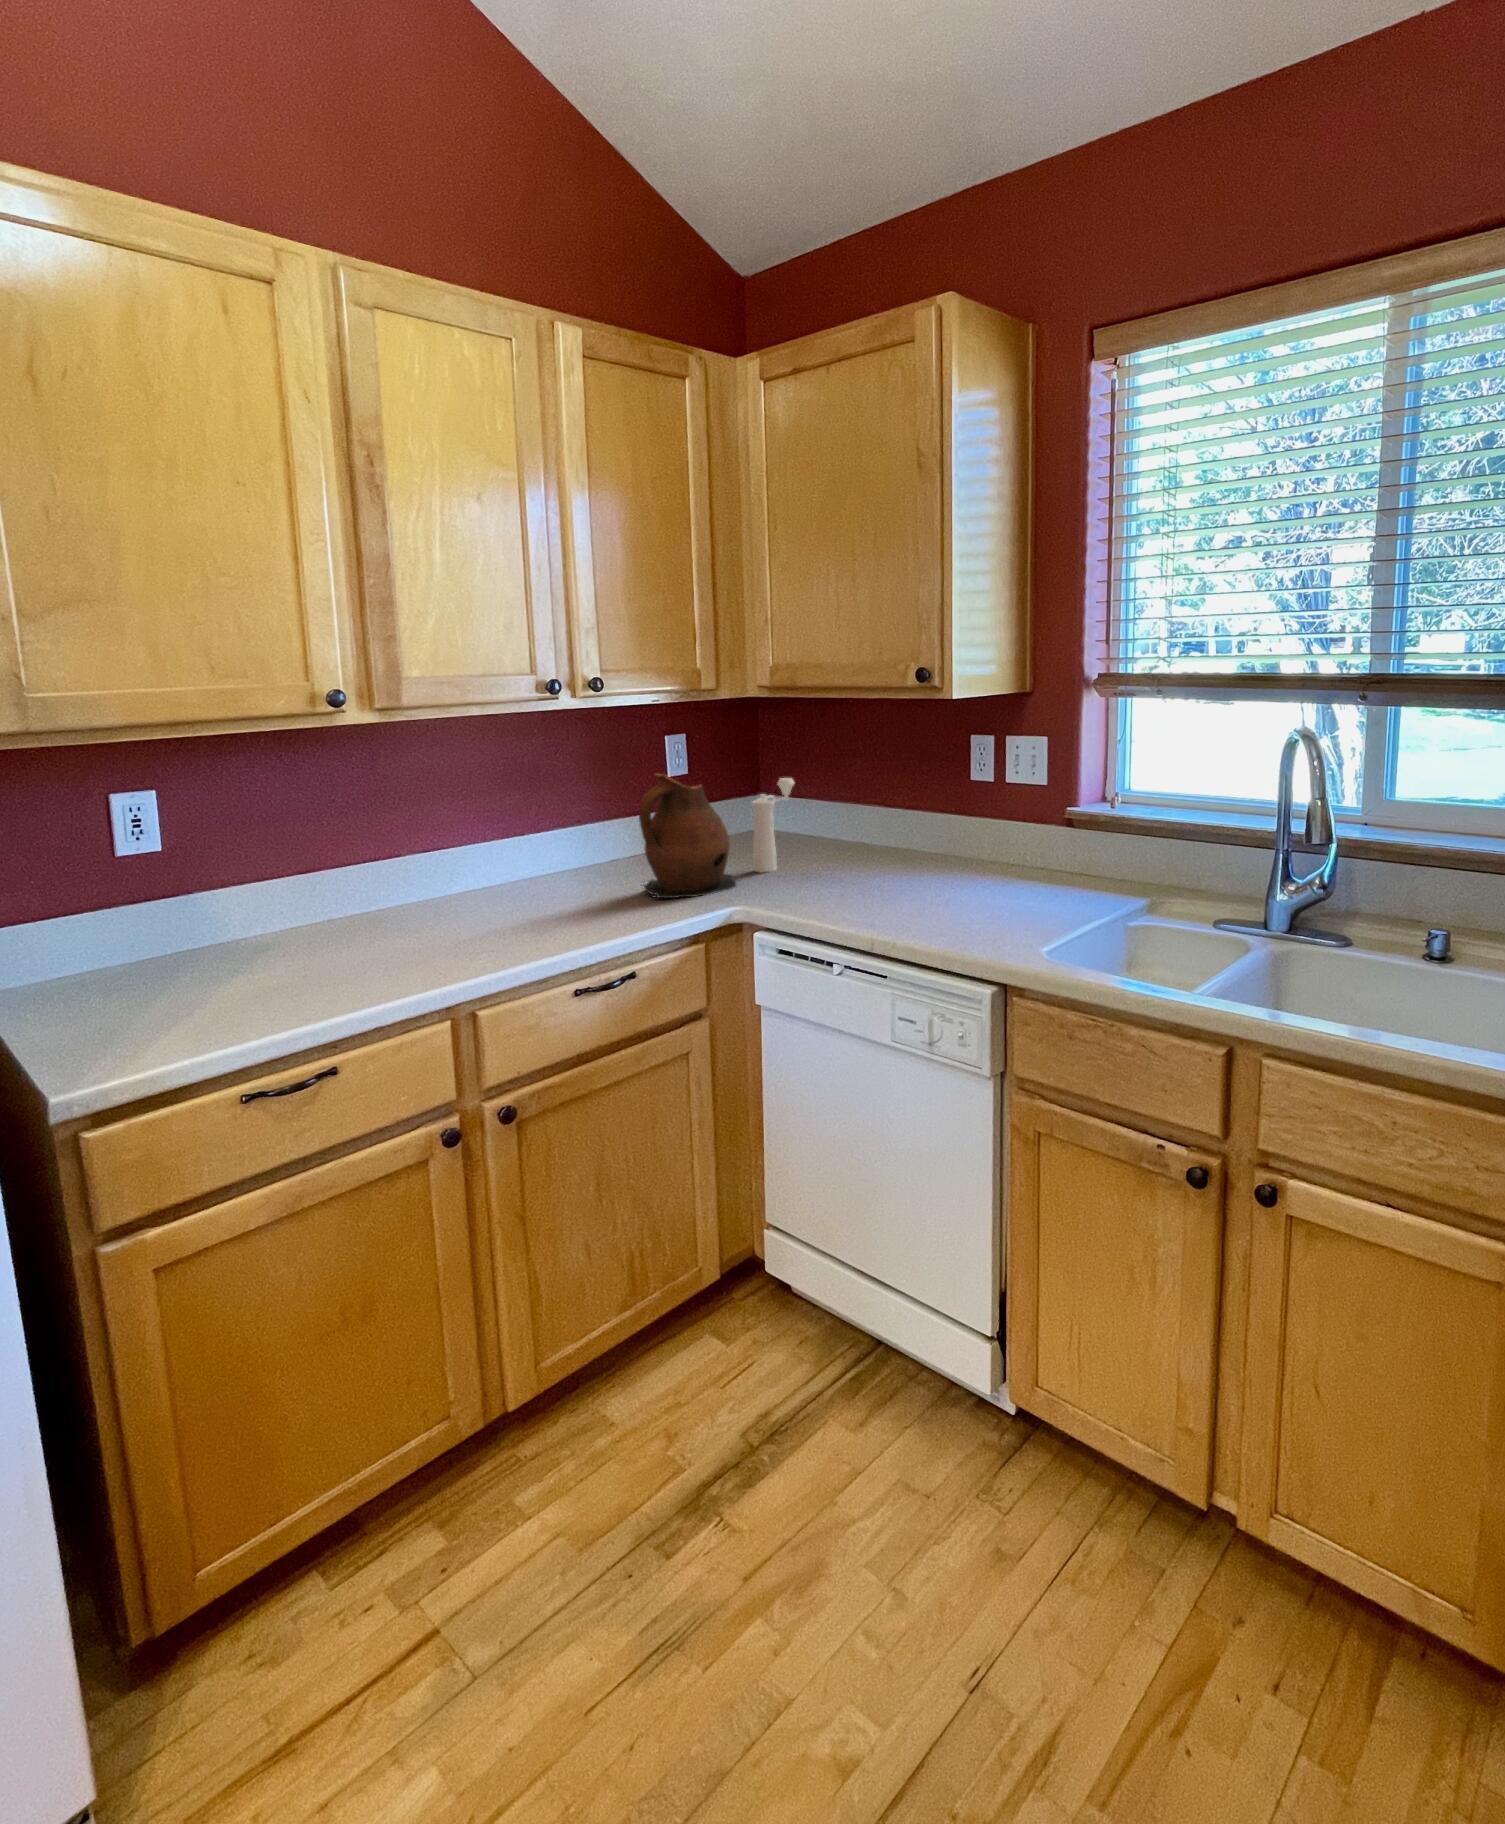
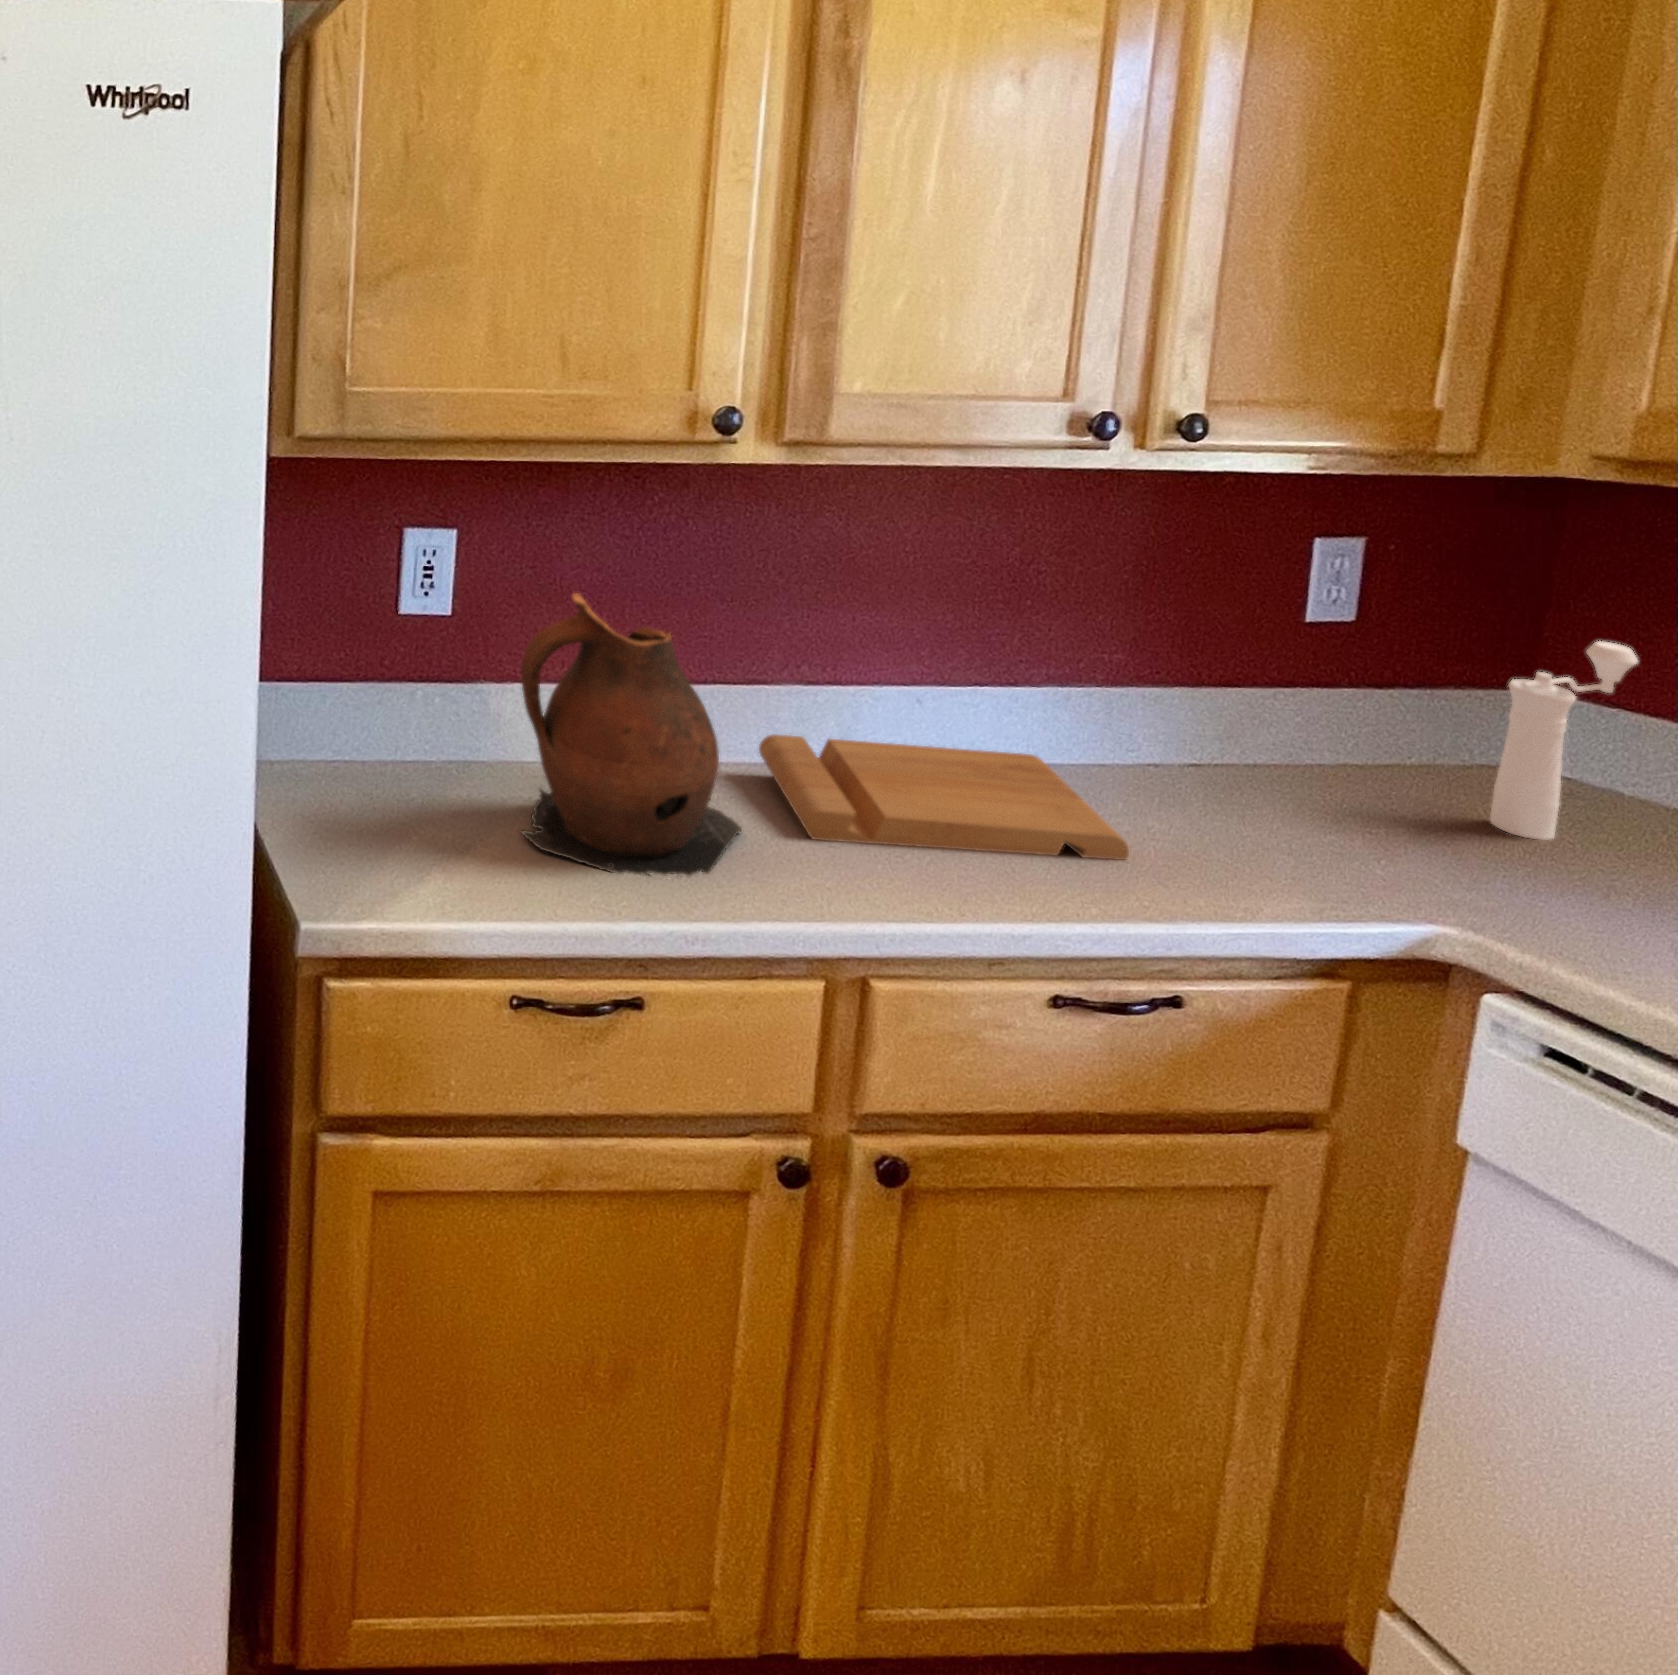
ceramic pitcher: present [639,774,736,898] -> present [521,593,742,876]
cutting board: none [399,891,604,959] -> present [759,735,1129,860]

